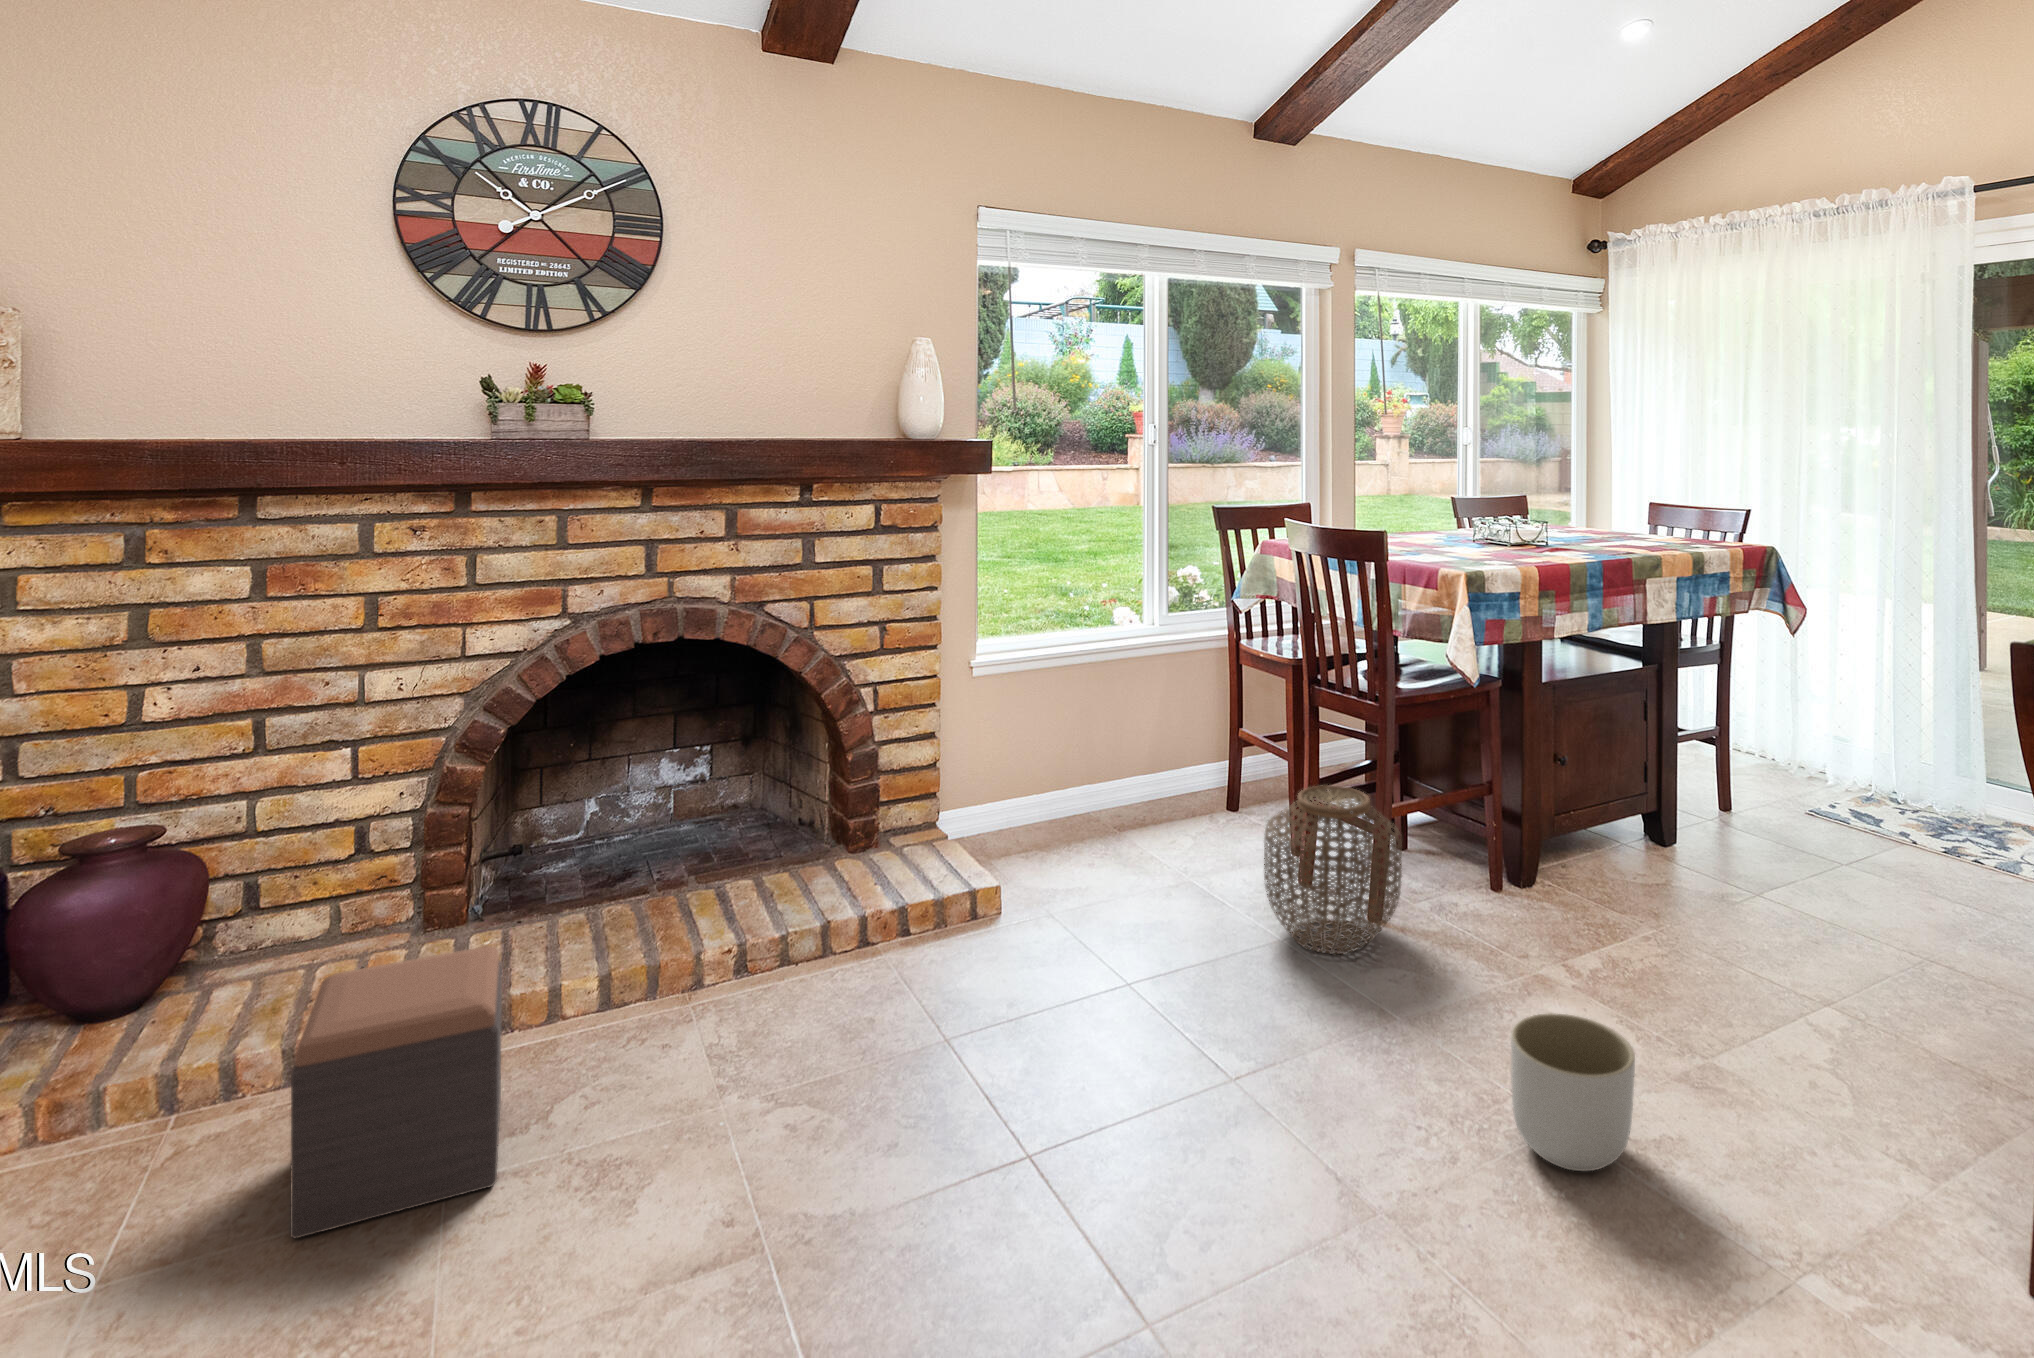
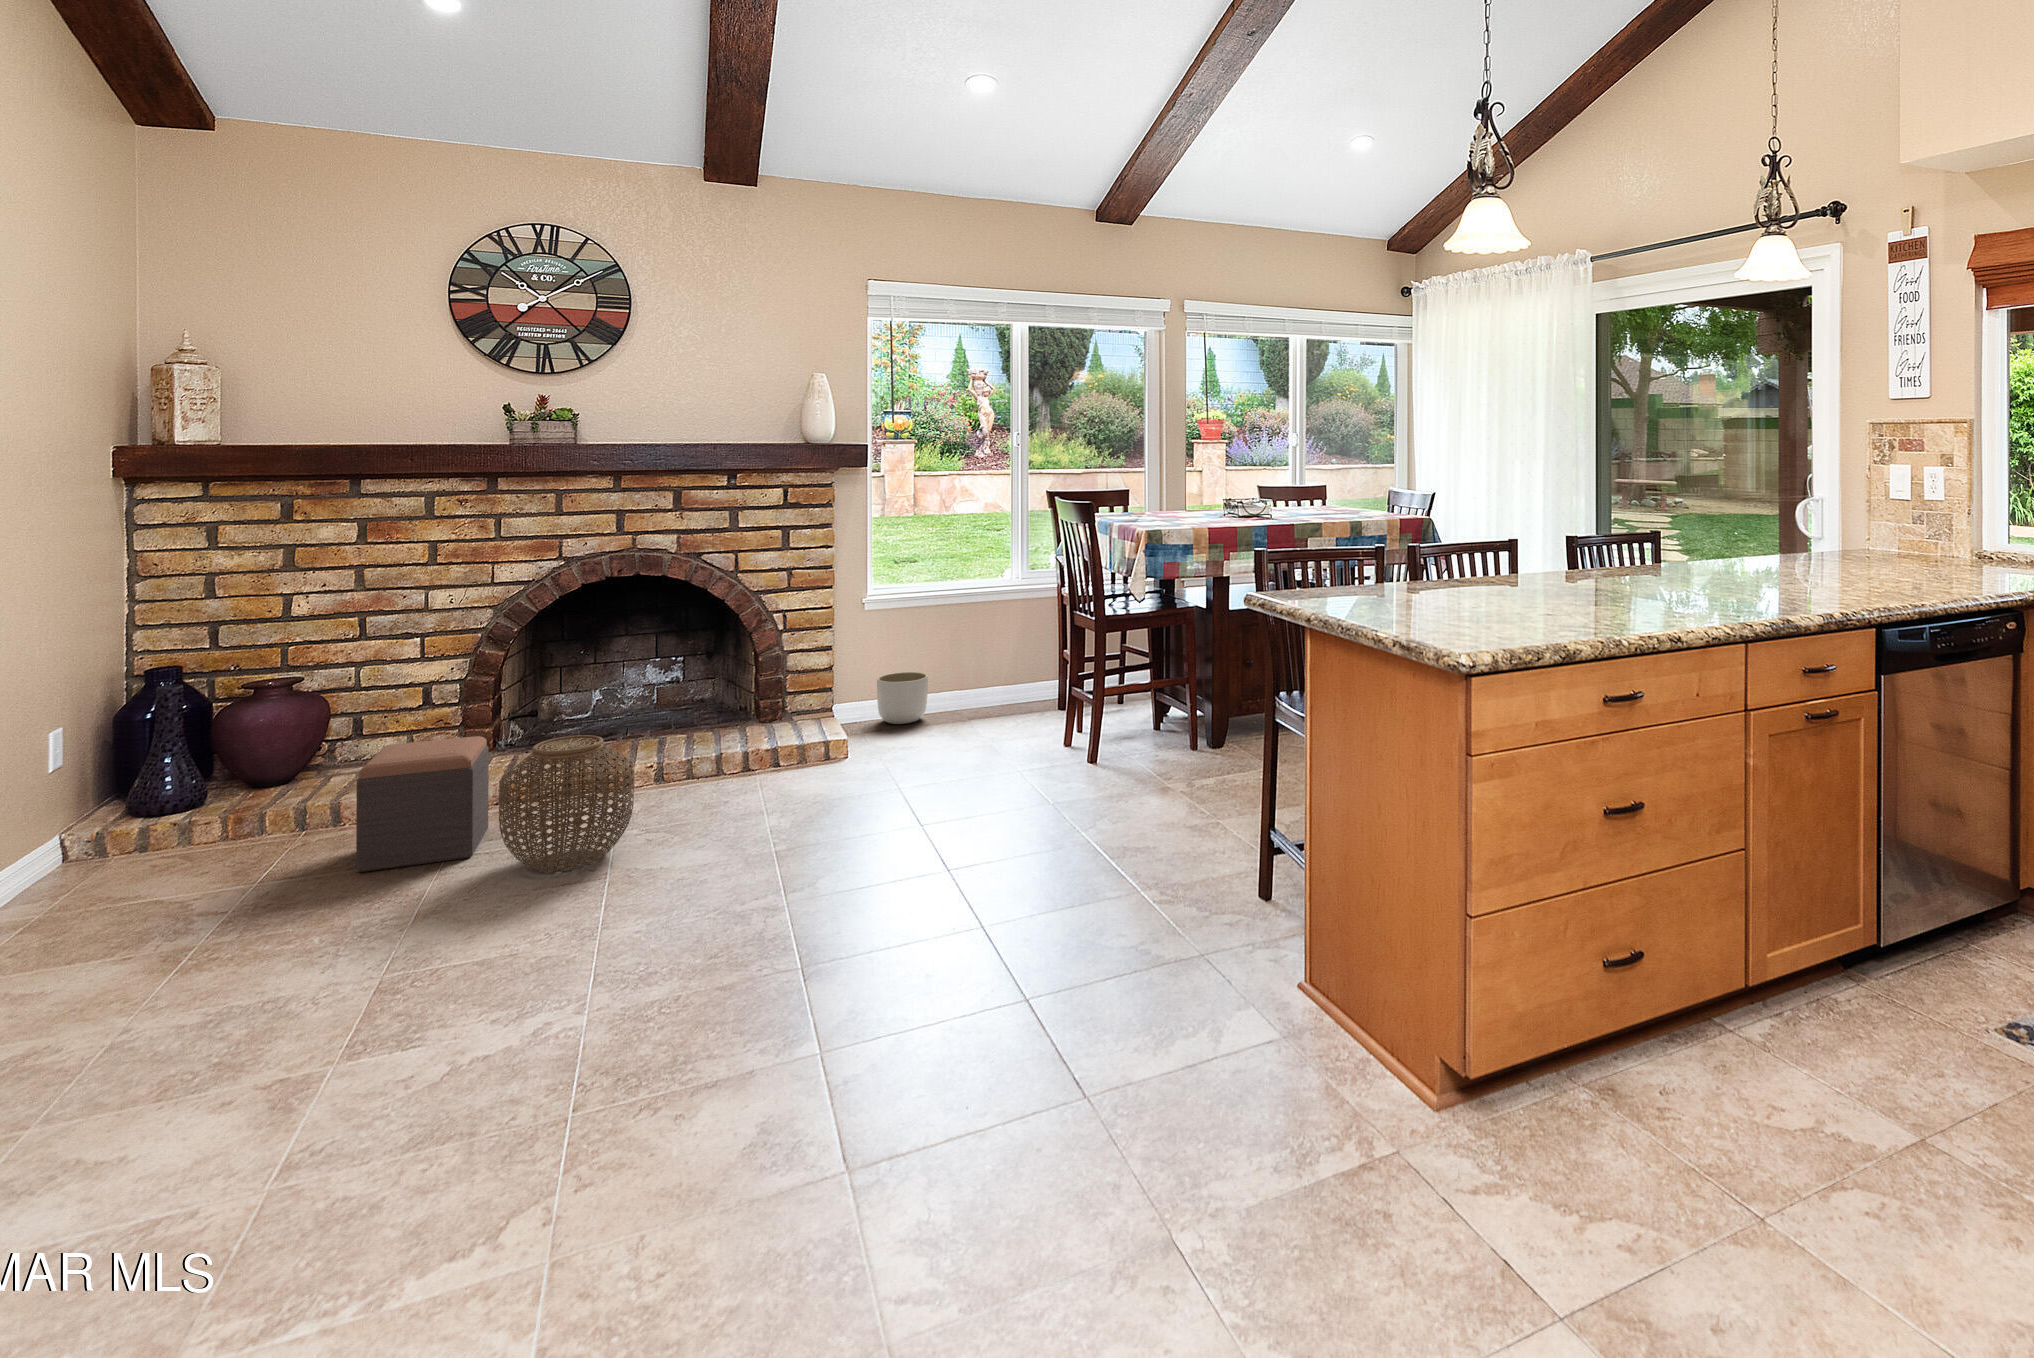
woven basket: present [1264,785,1402,954] -> present [499,735,634,873]
planter: present [1511,1013,1635,1171] -> present [877,672,928,724]

